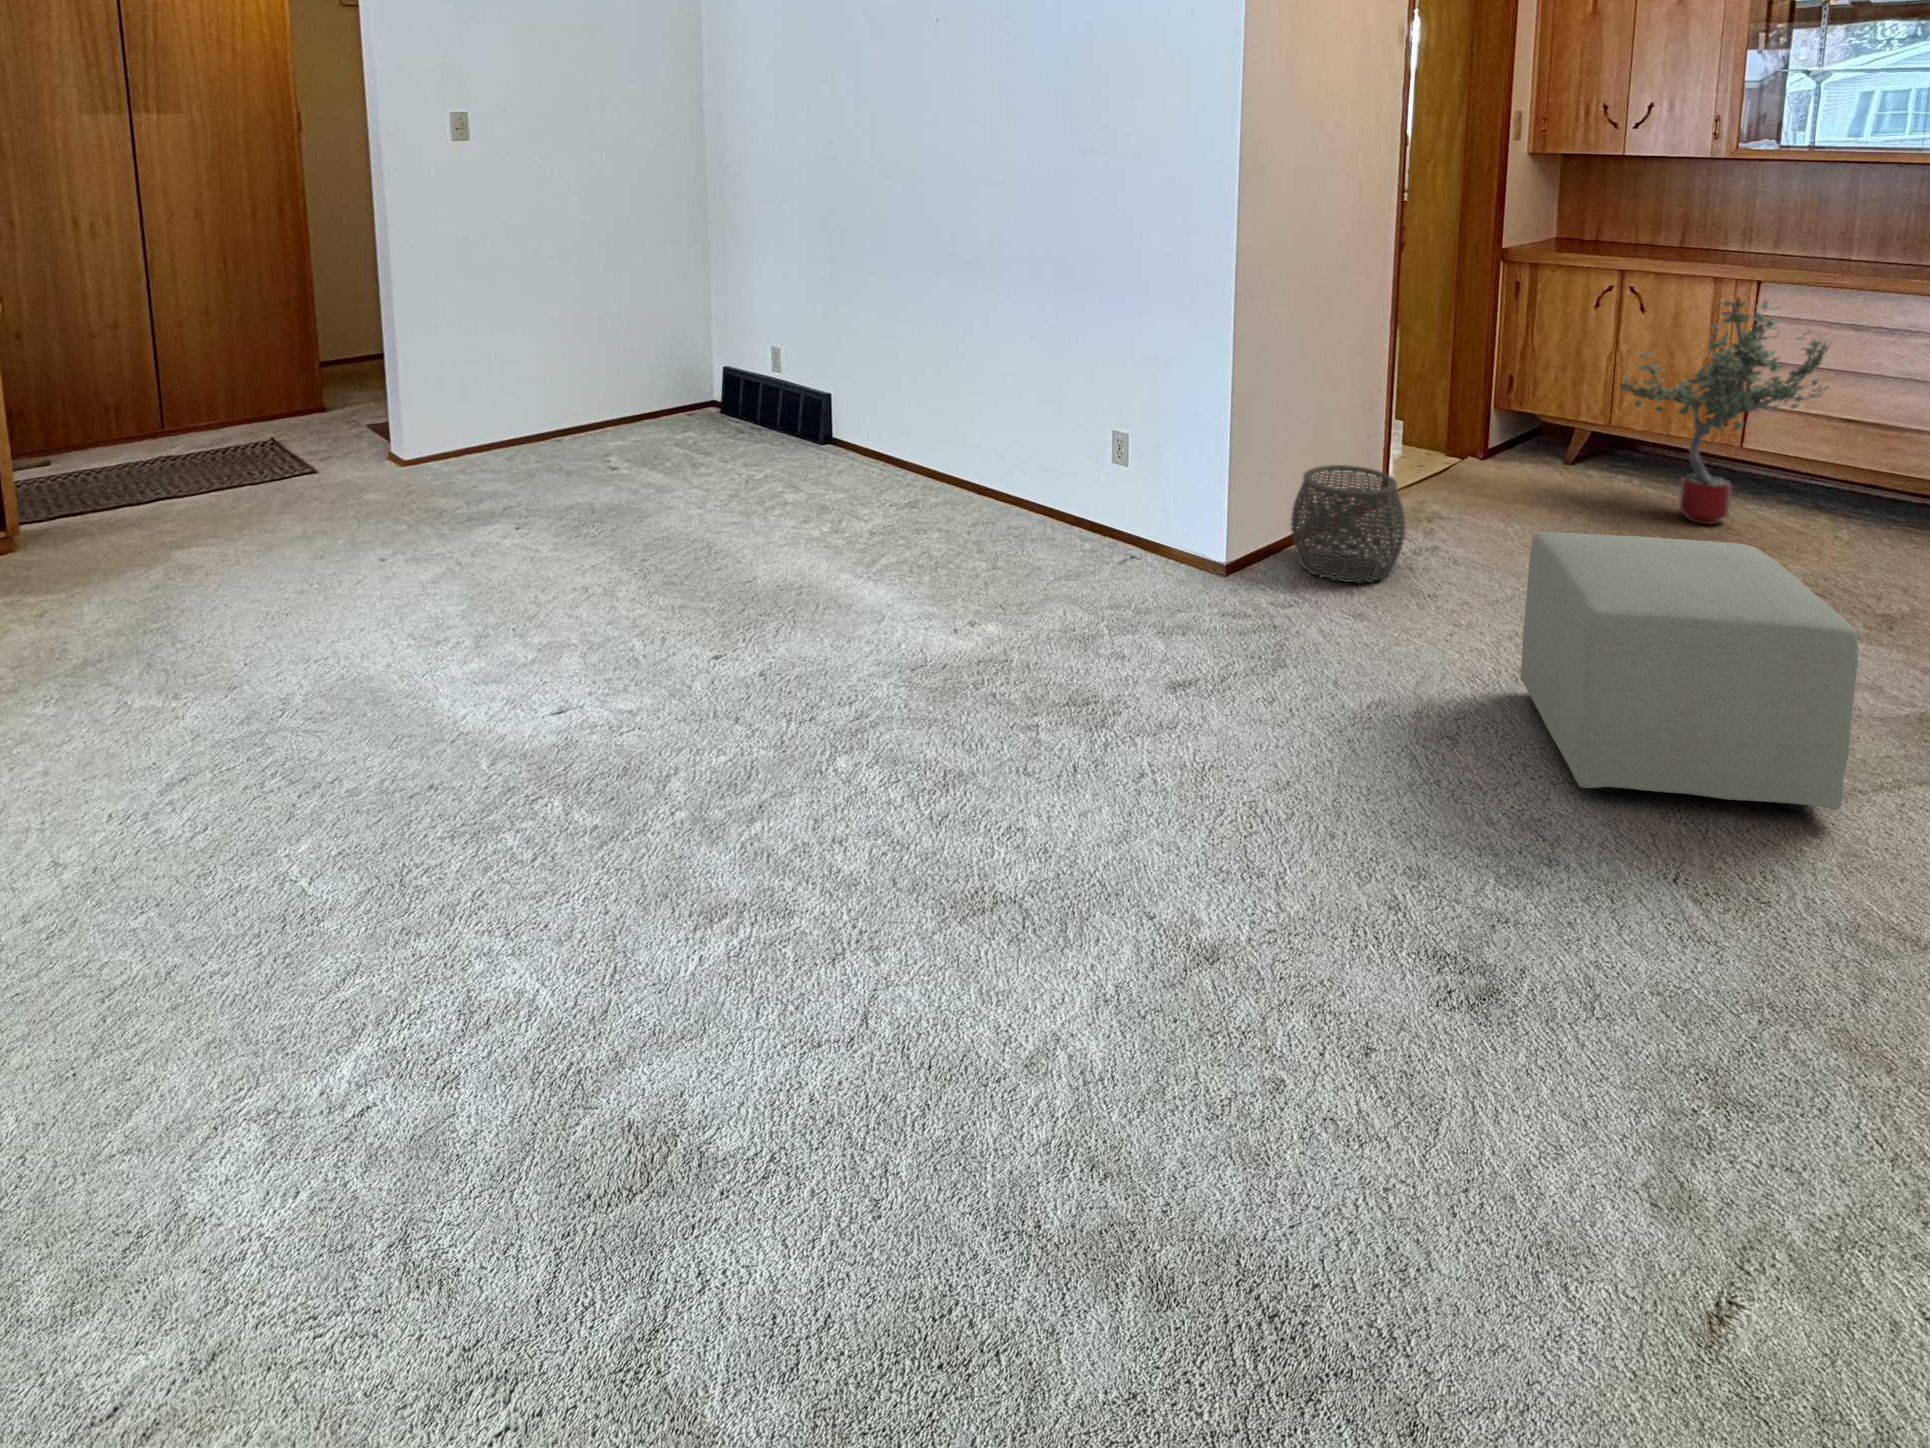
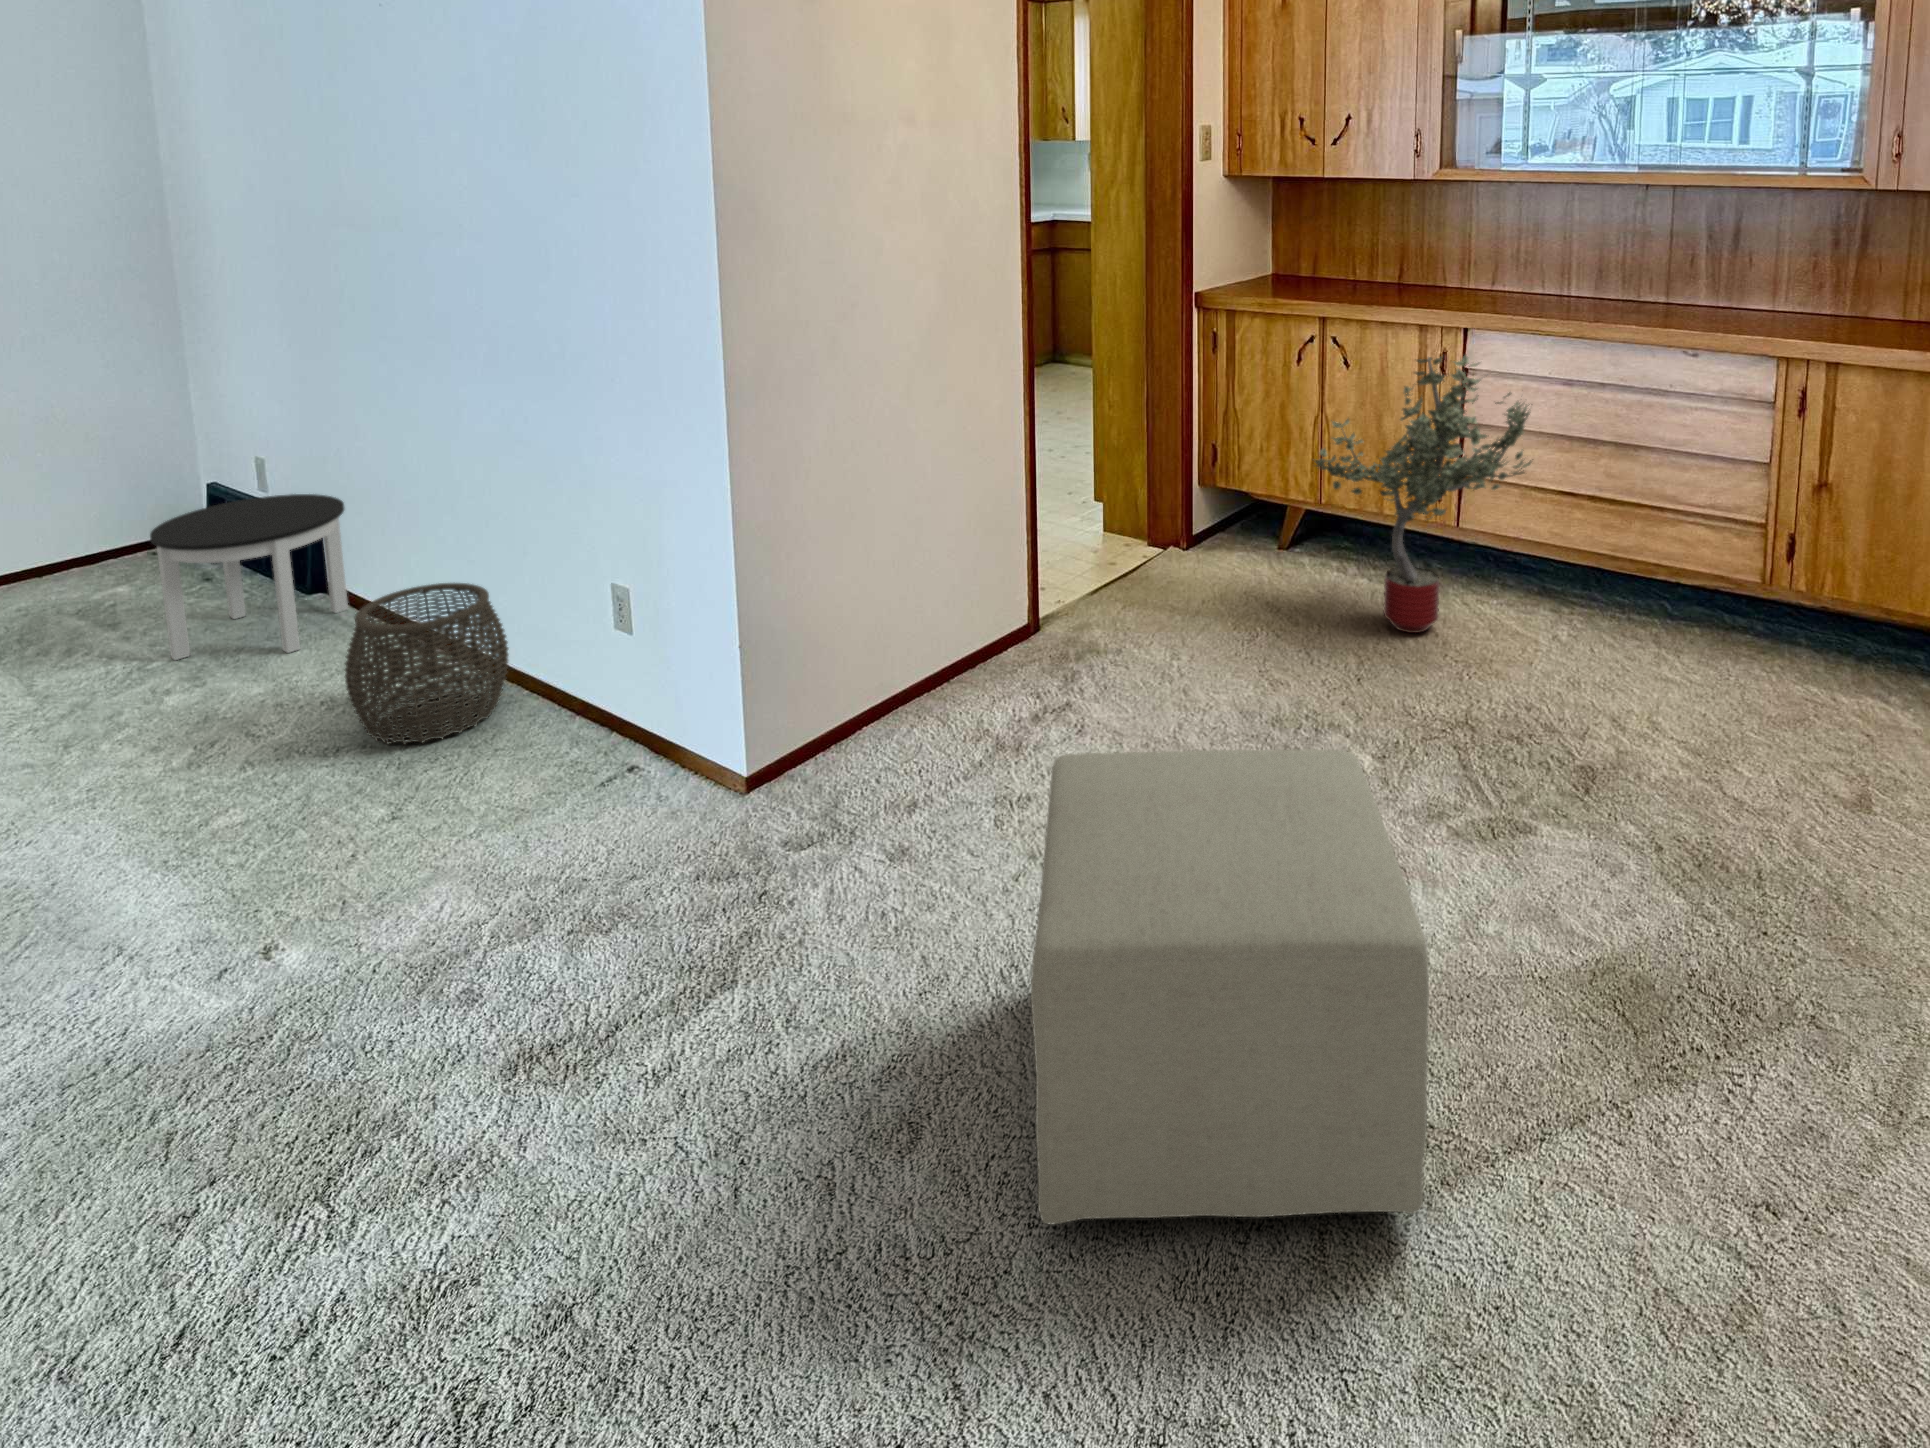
round table: none [759,370,871,477] -> present [150,494,348,660]
woven basket: present [1291,465,1406,583] -> present [345,583,508,745]

